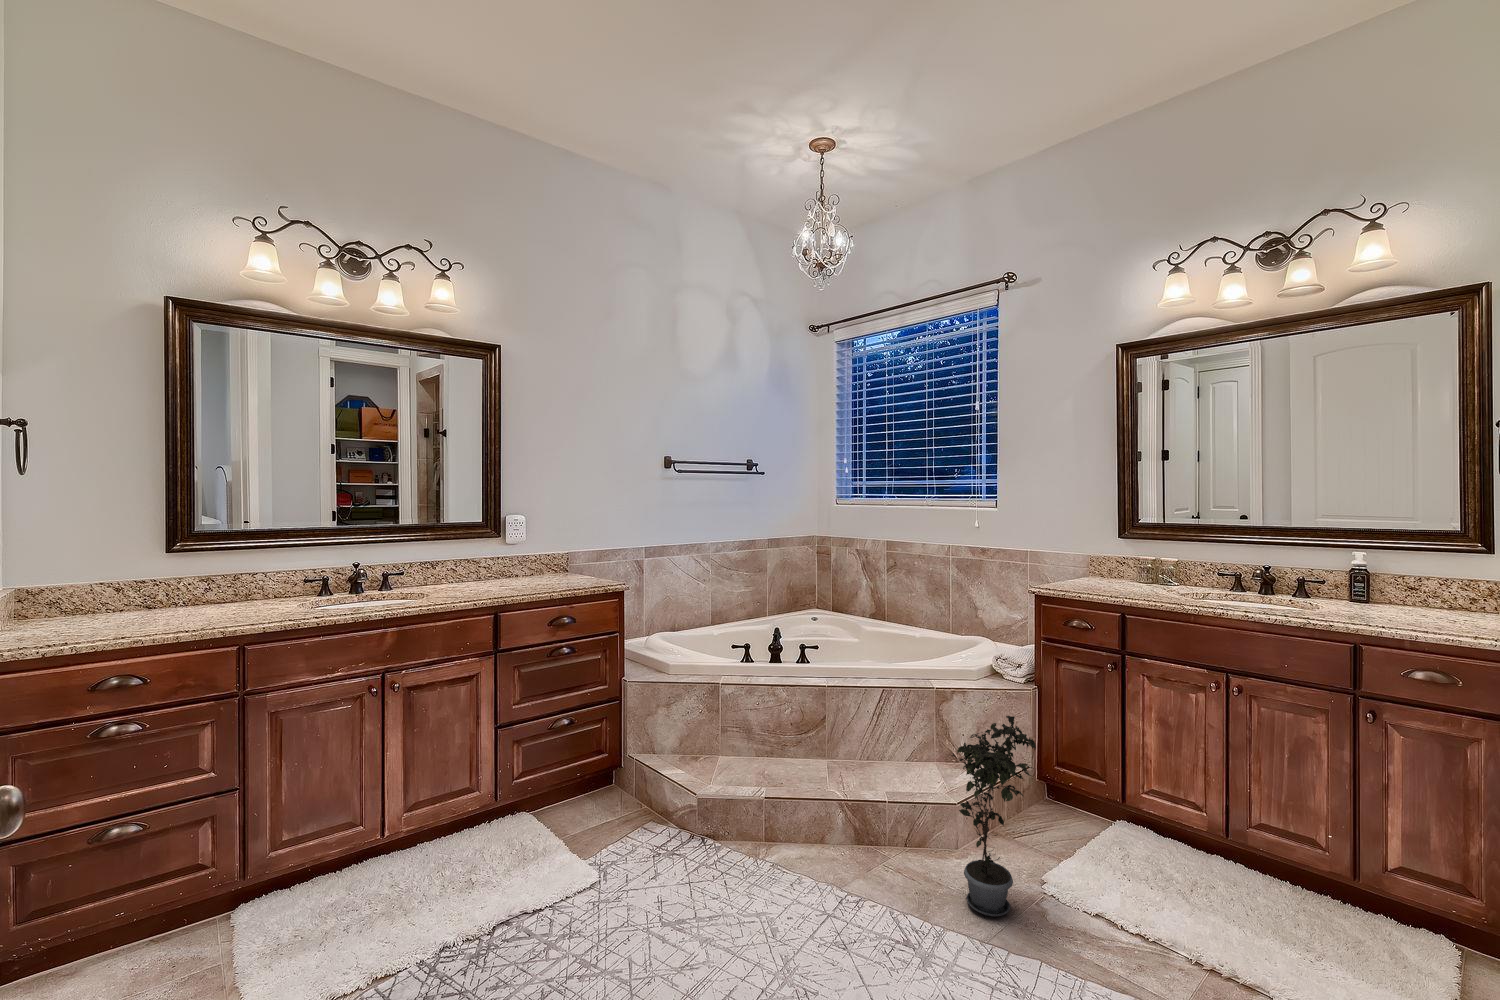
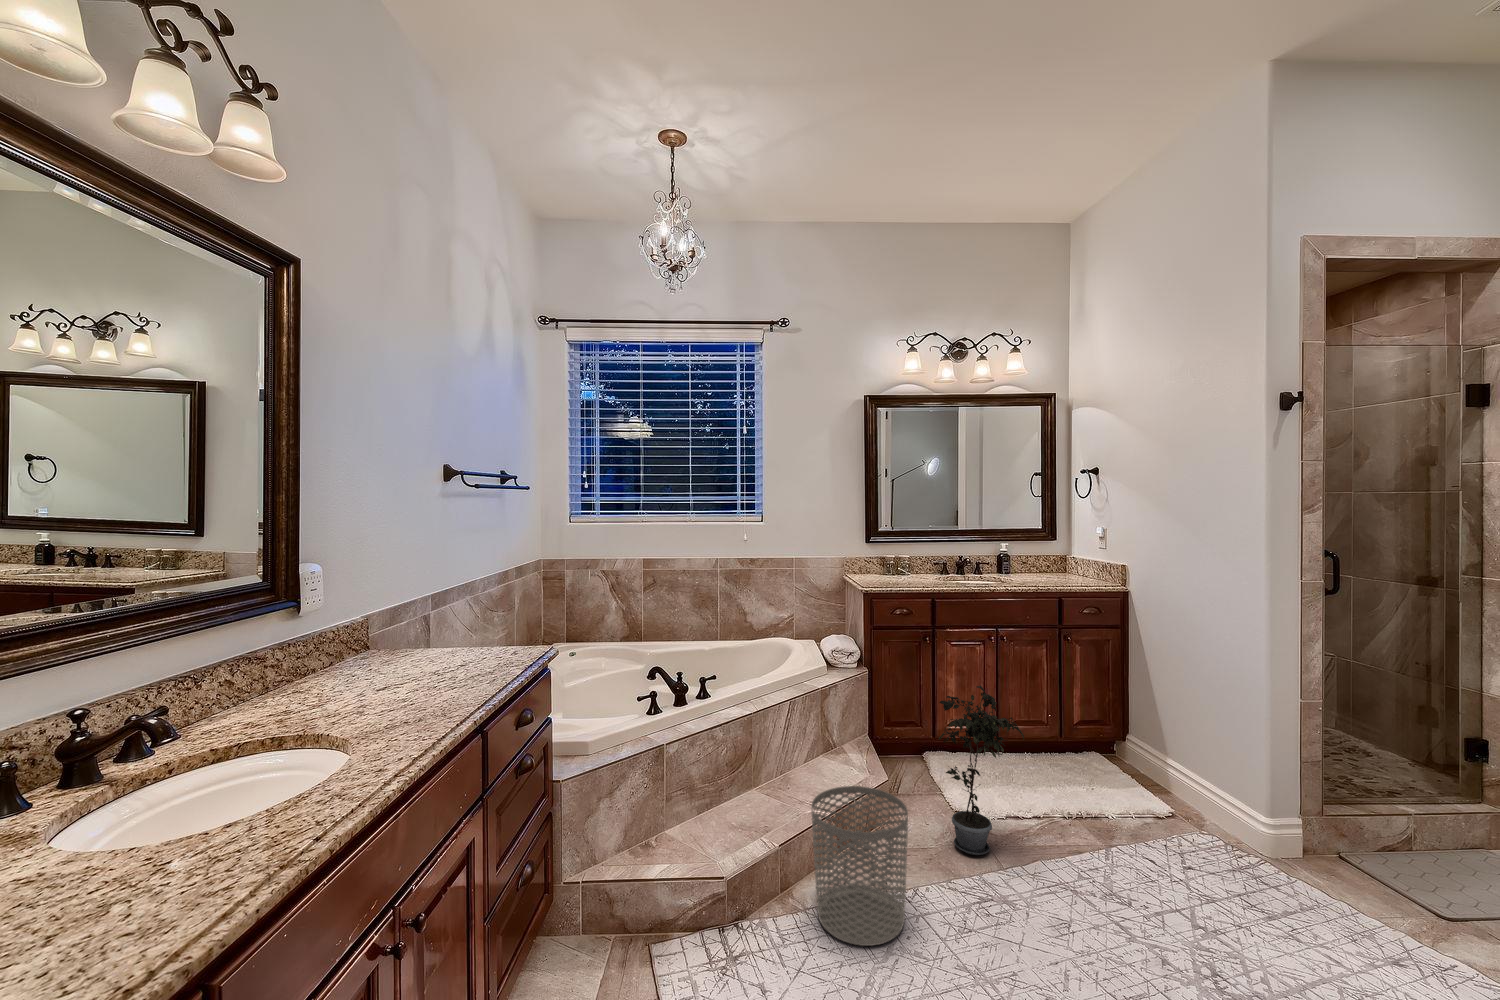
waste bin: none [745,759,836,904] -> present [811,786,908,946]

